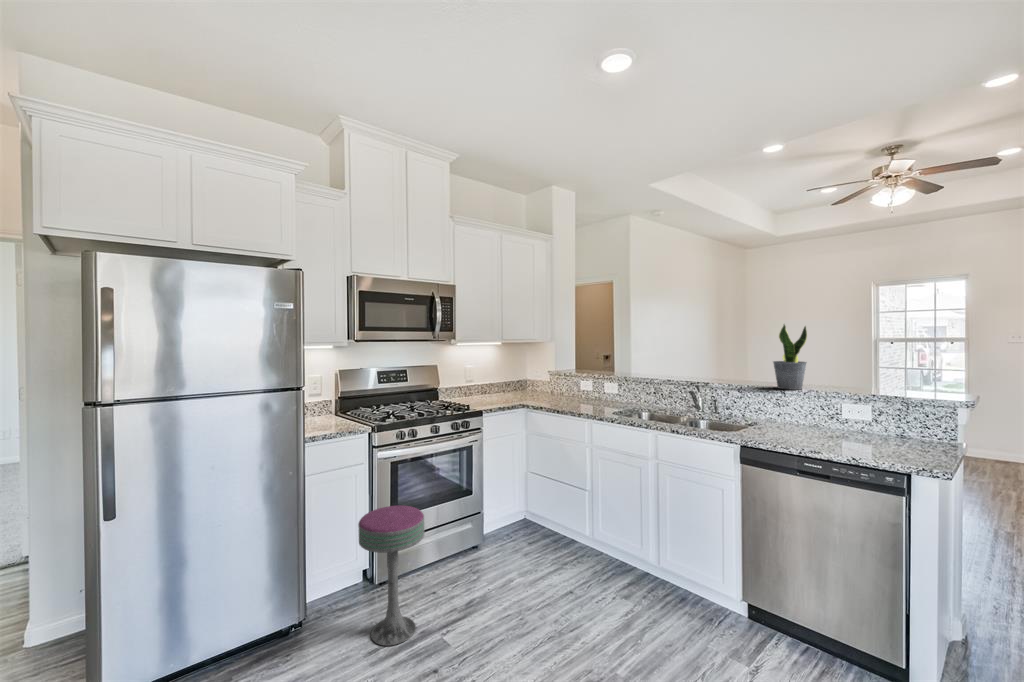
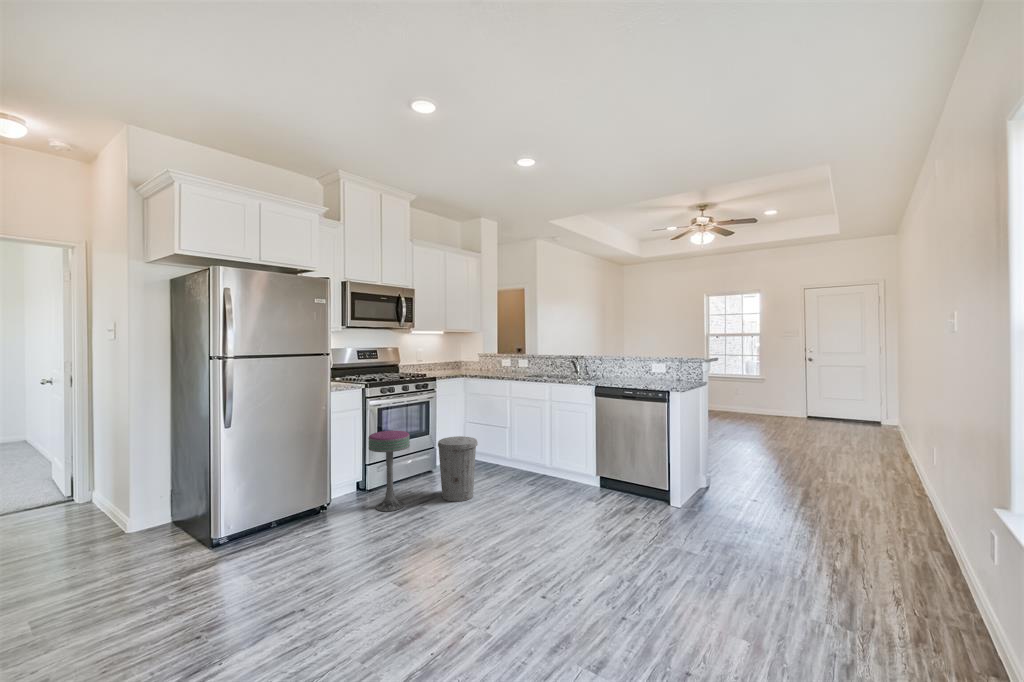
potted plant: present [773,324,807,390] -> none [619,318,637,357]
trash can: none [472,514,535,631] -> present [438,436,478,502]

